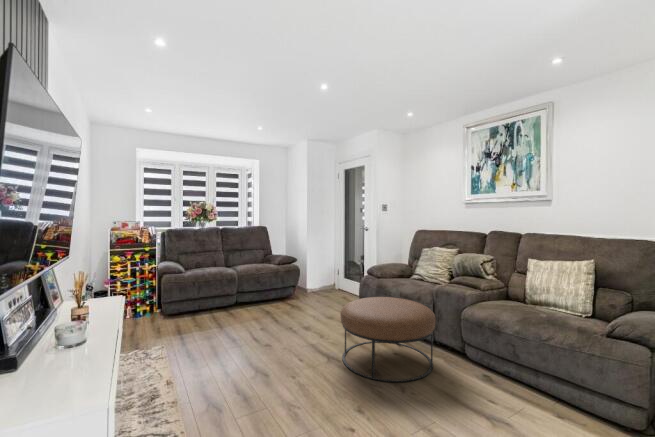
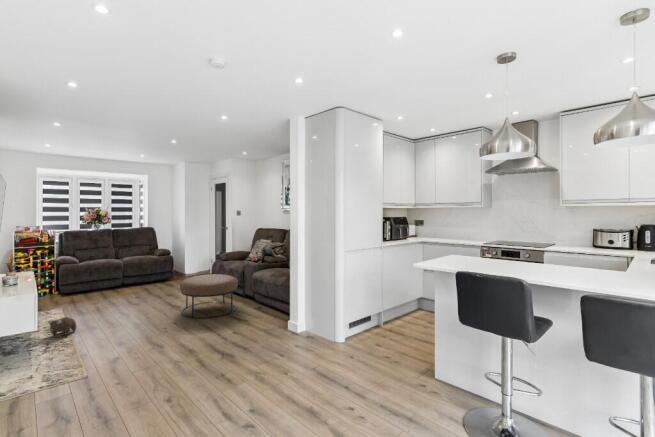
plush toy: none [147,373,192,410] -> present [48,317,76,335]

